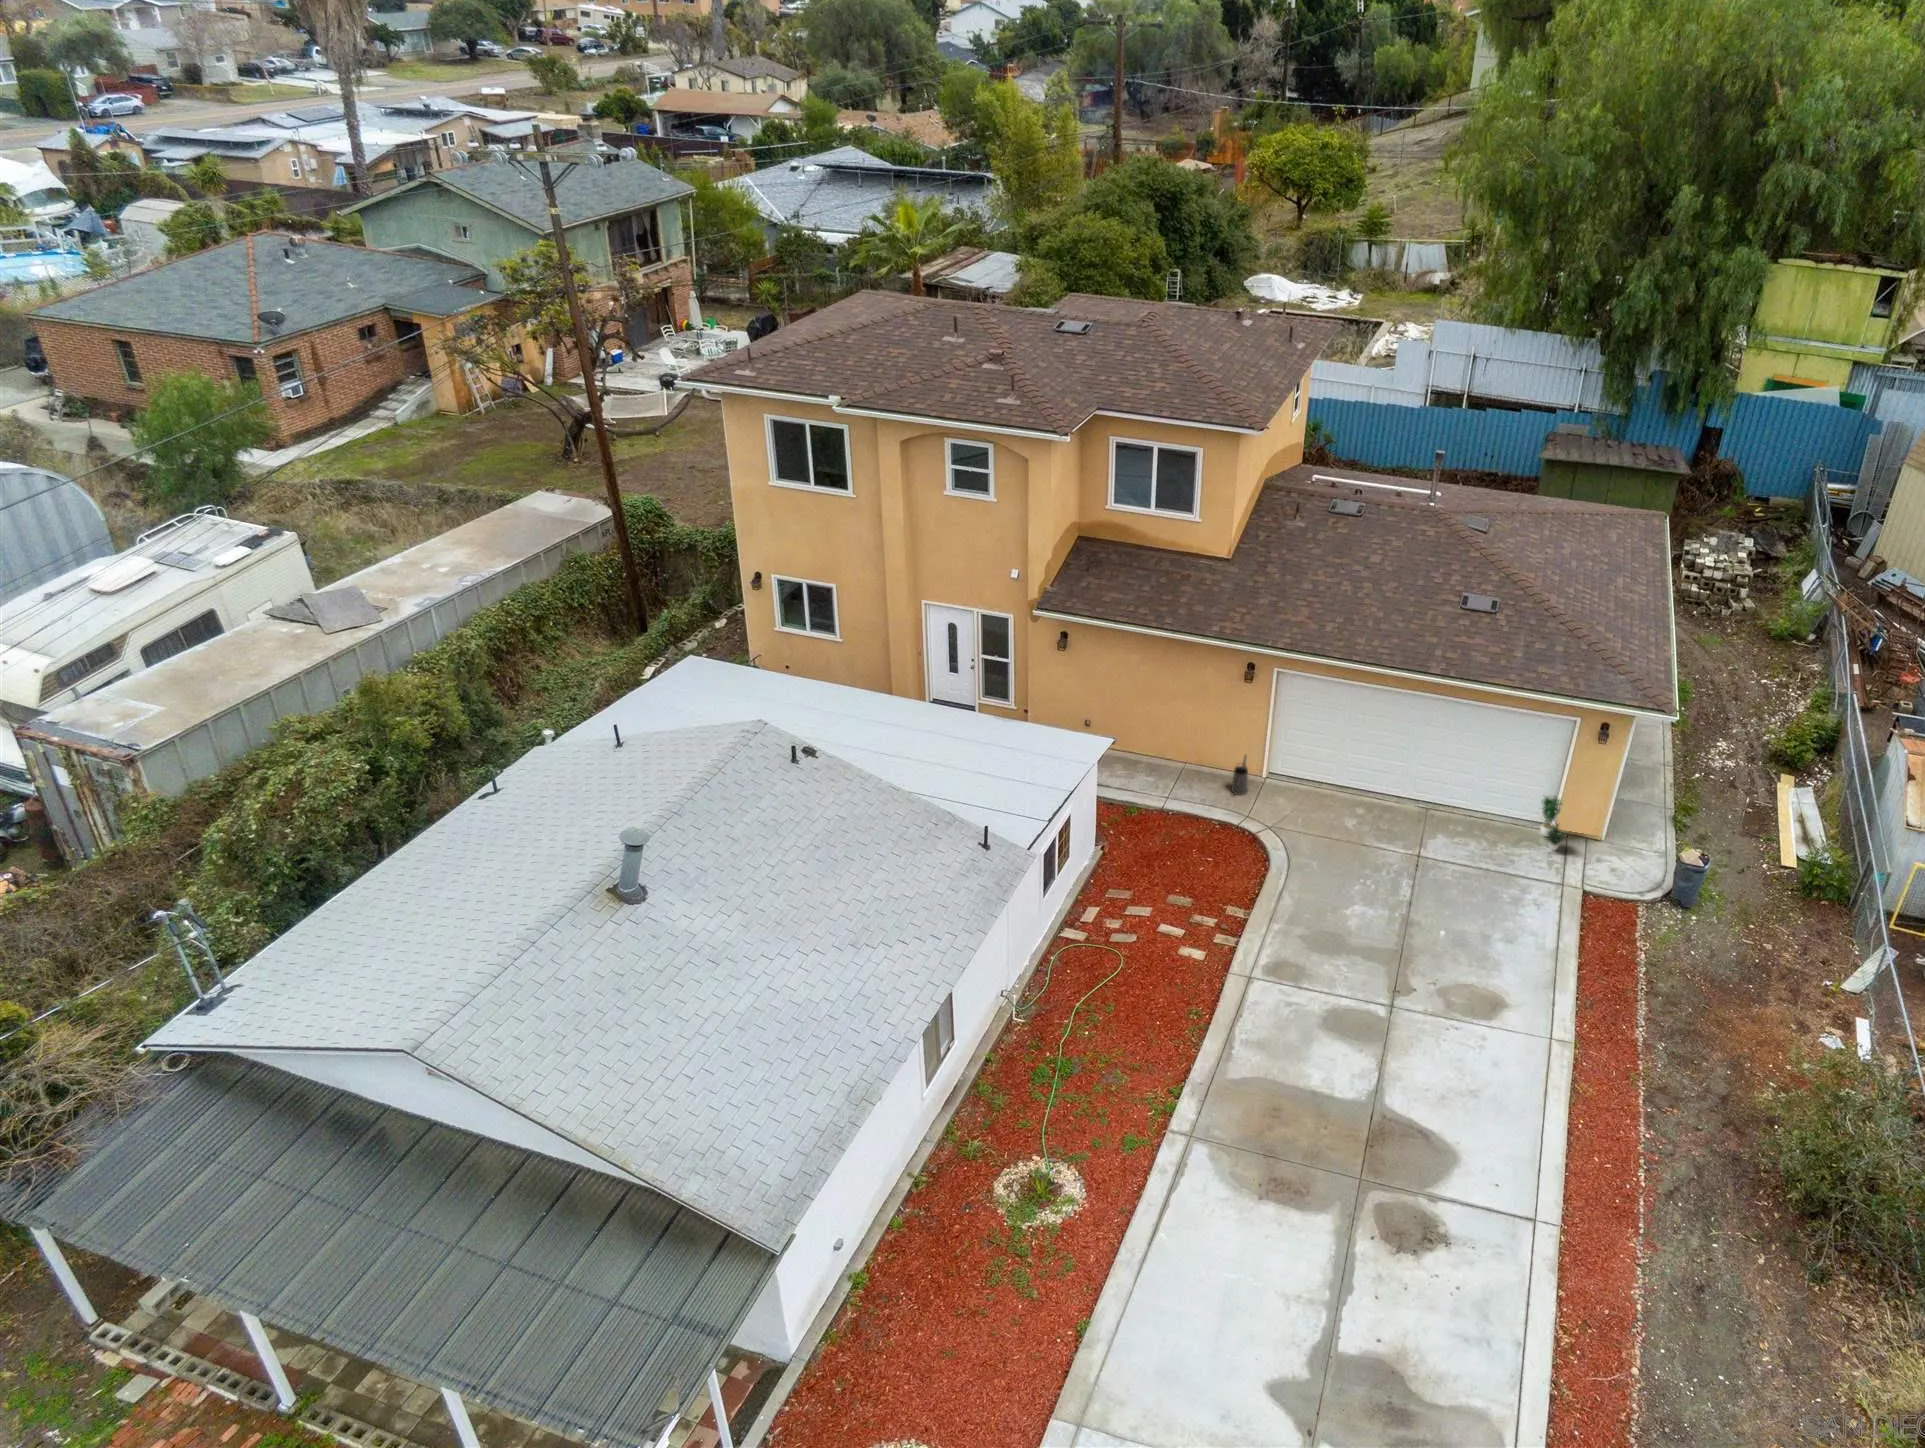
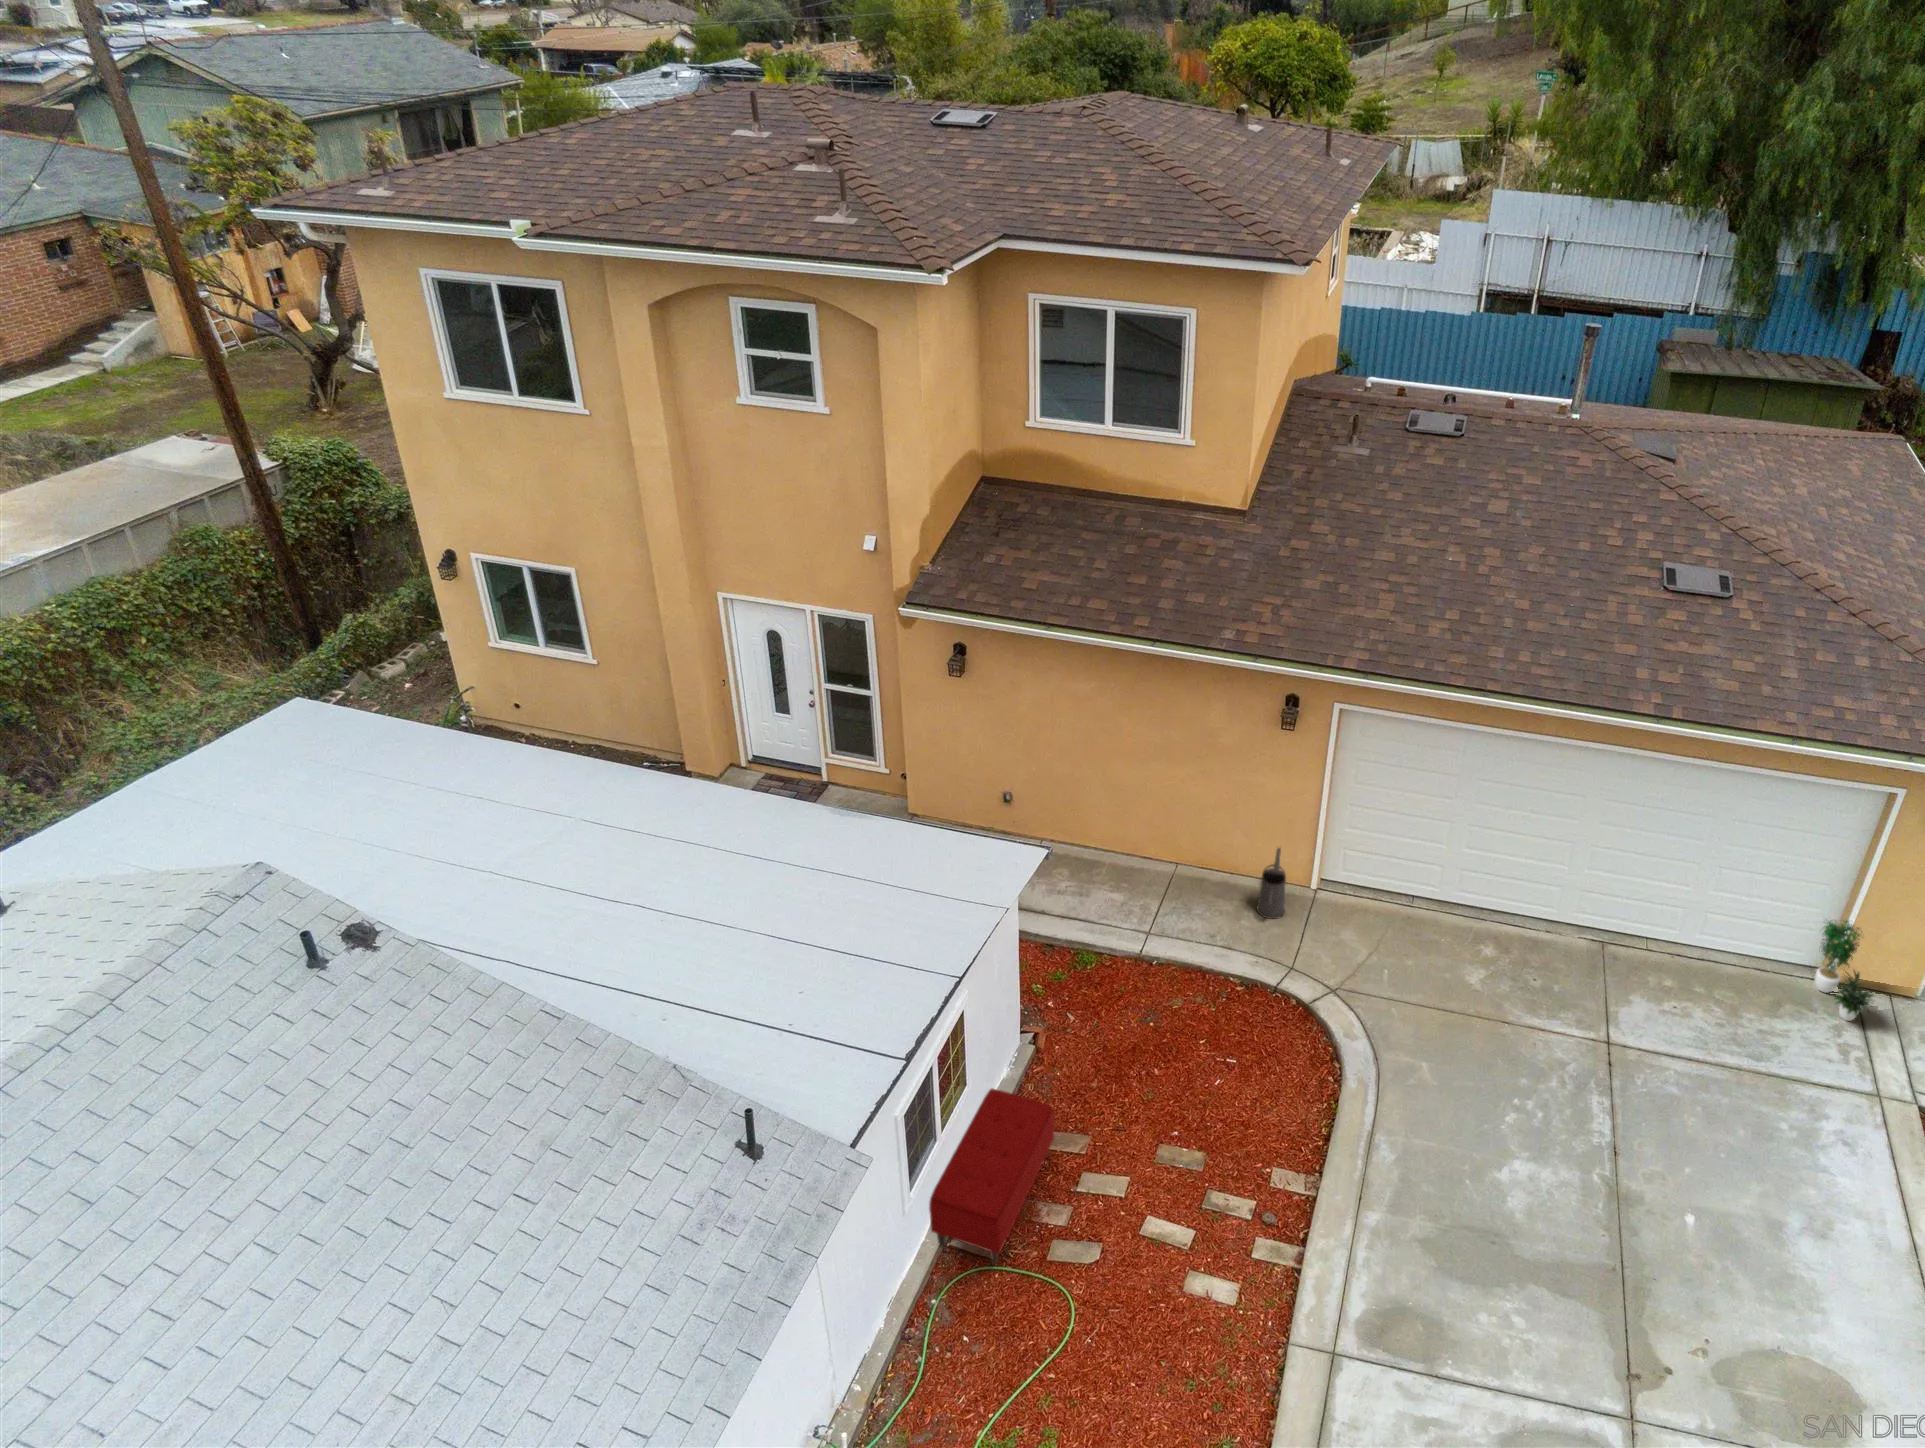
bench: none [1053,861,1116,940] -> present [929,1089,1054,1266]

